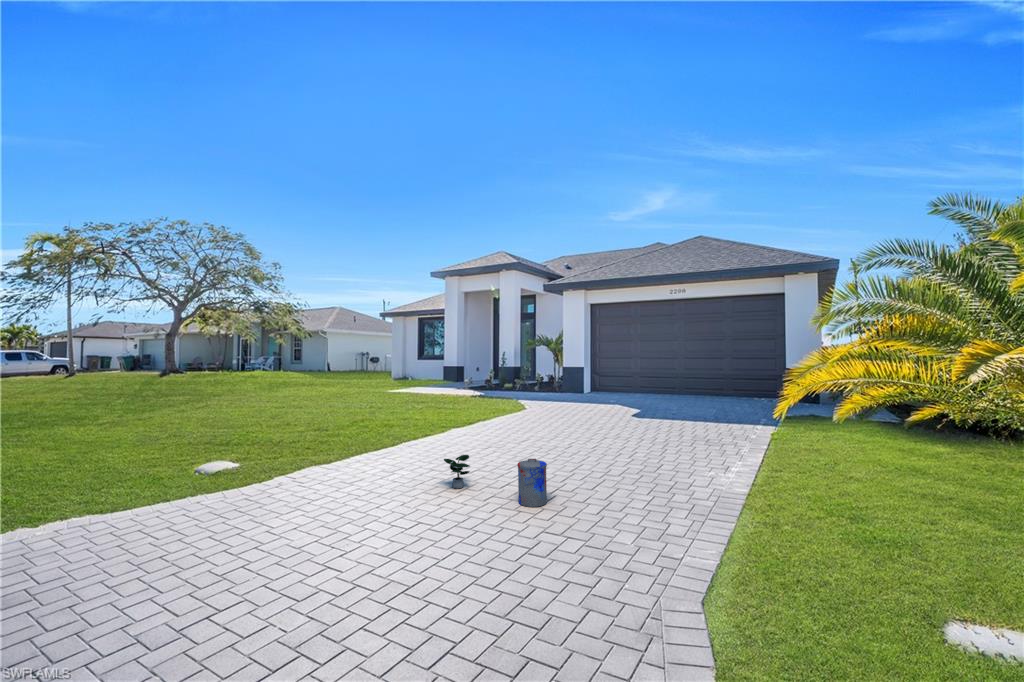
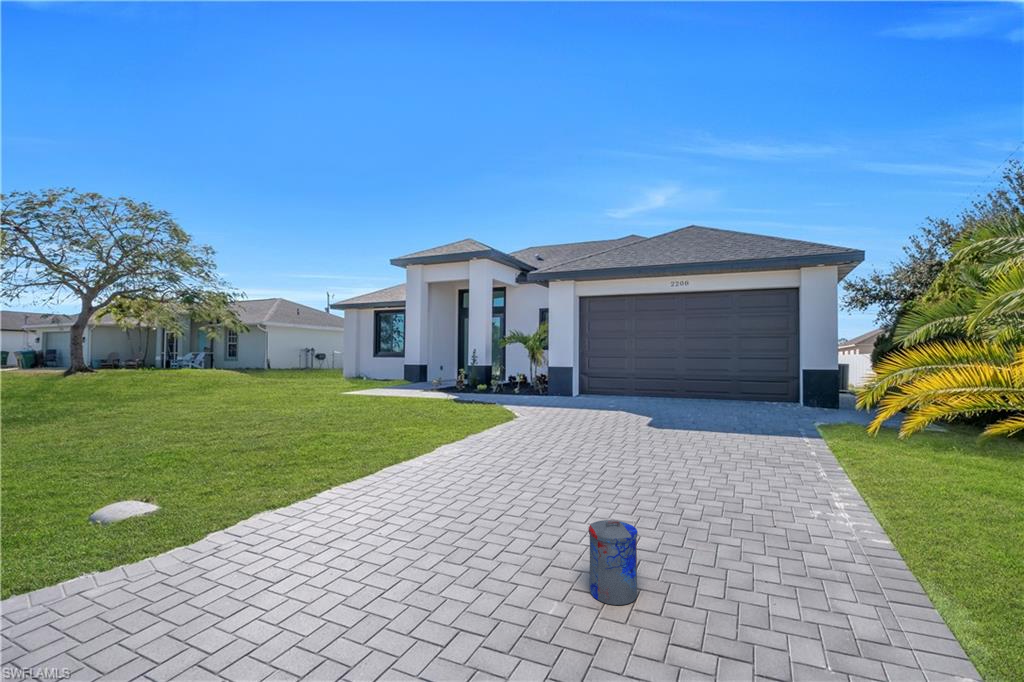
potted plant: present [444,455,470,489] -> none [456,506,500,563]

